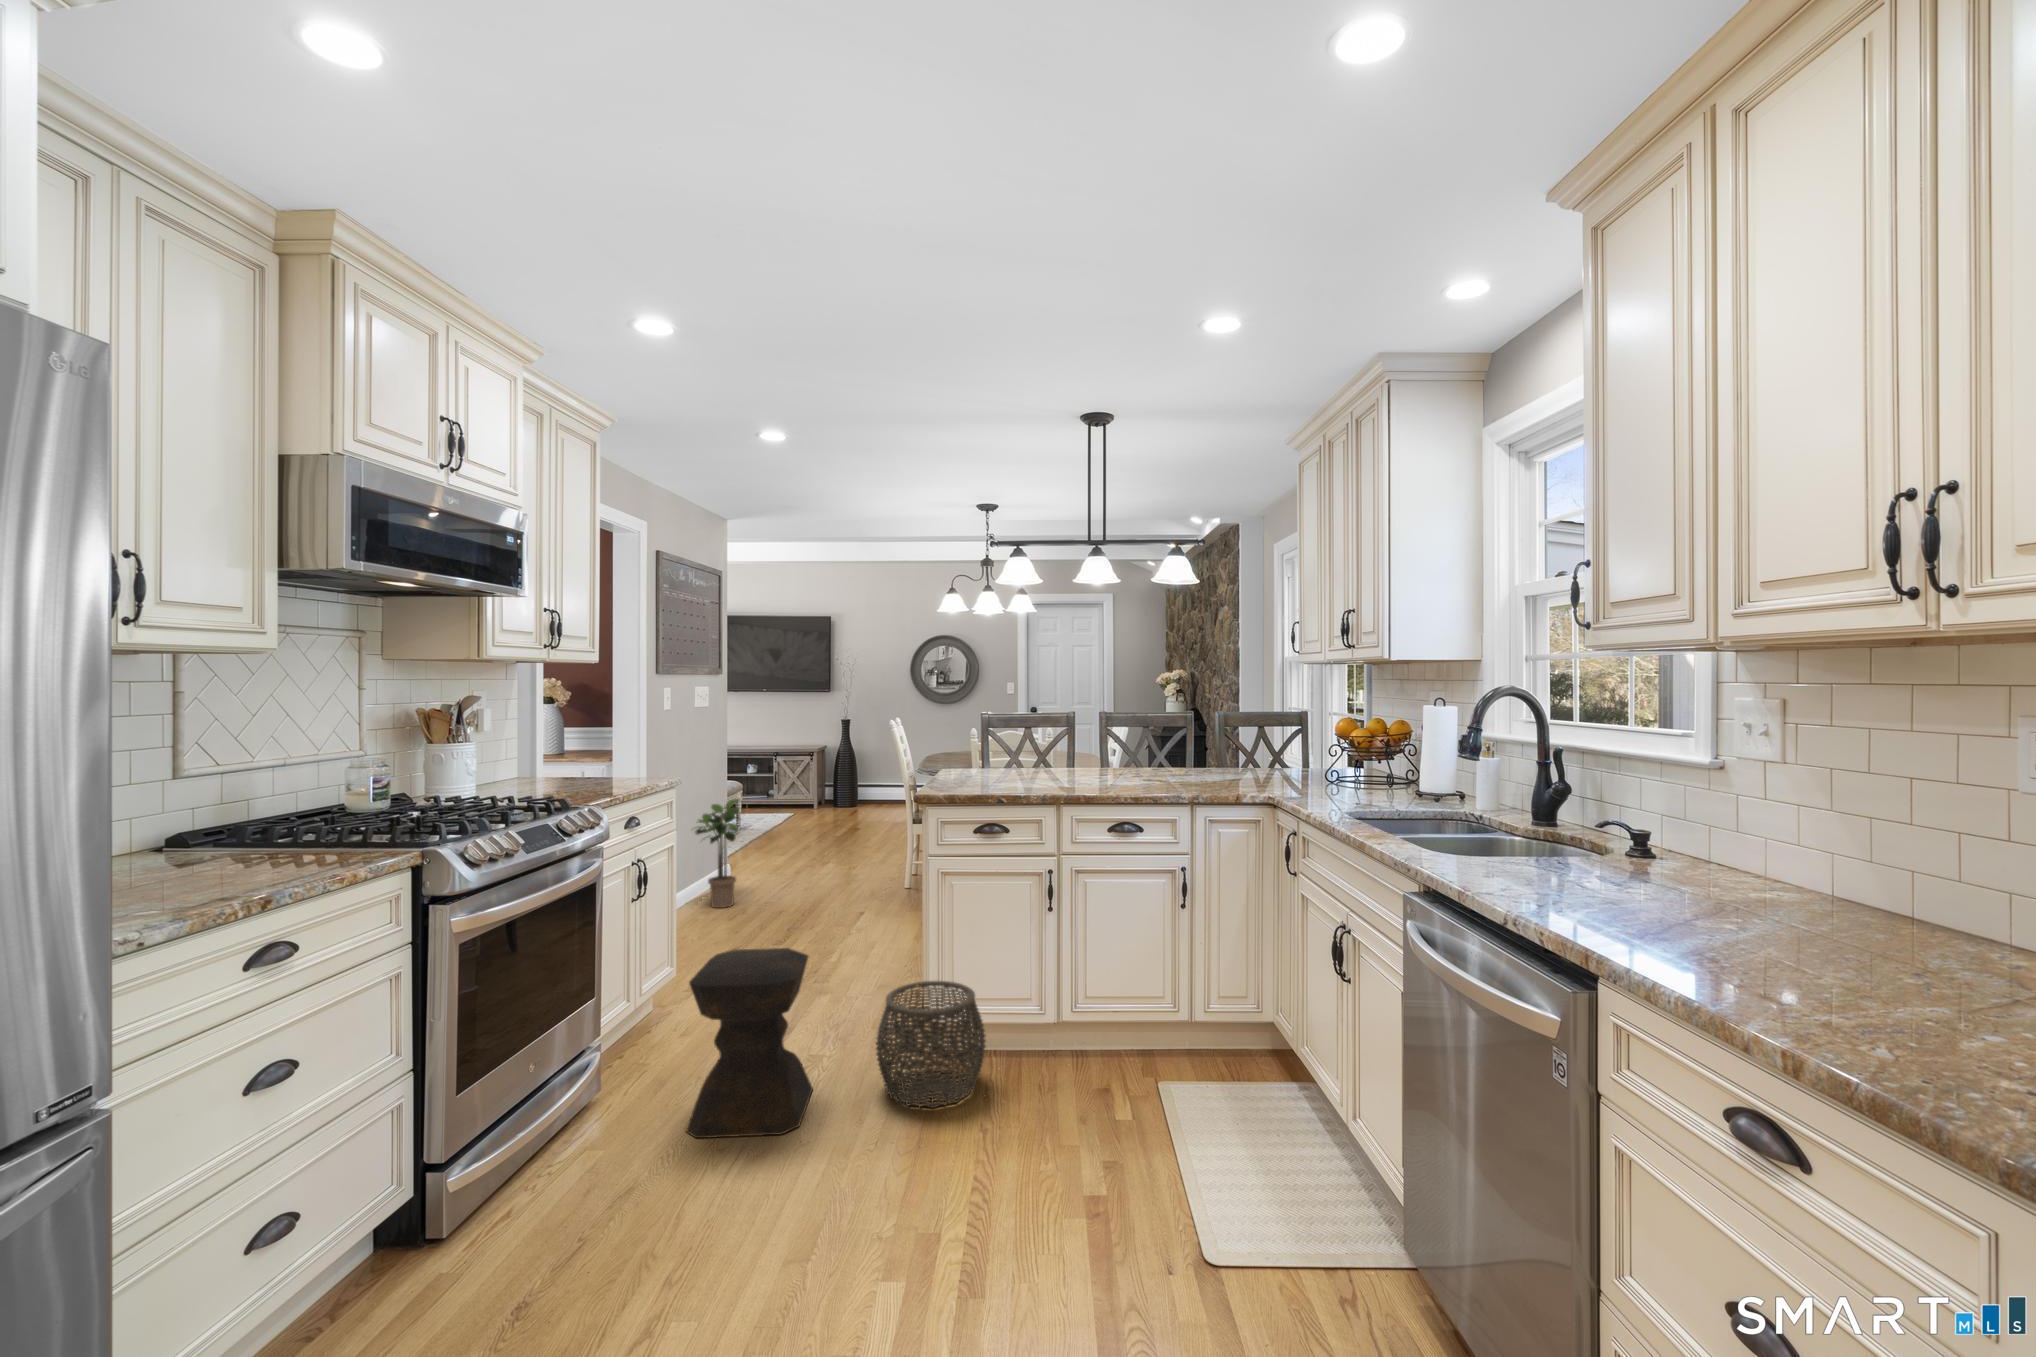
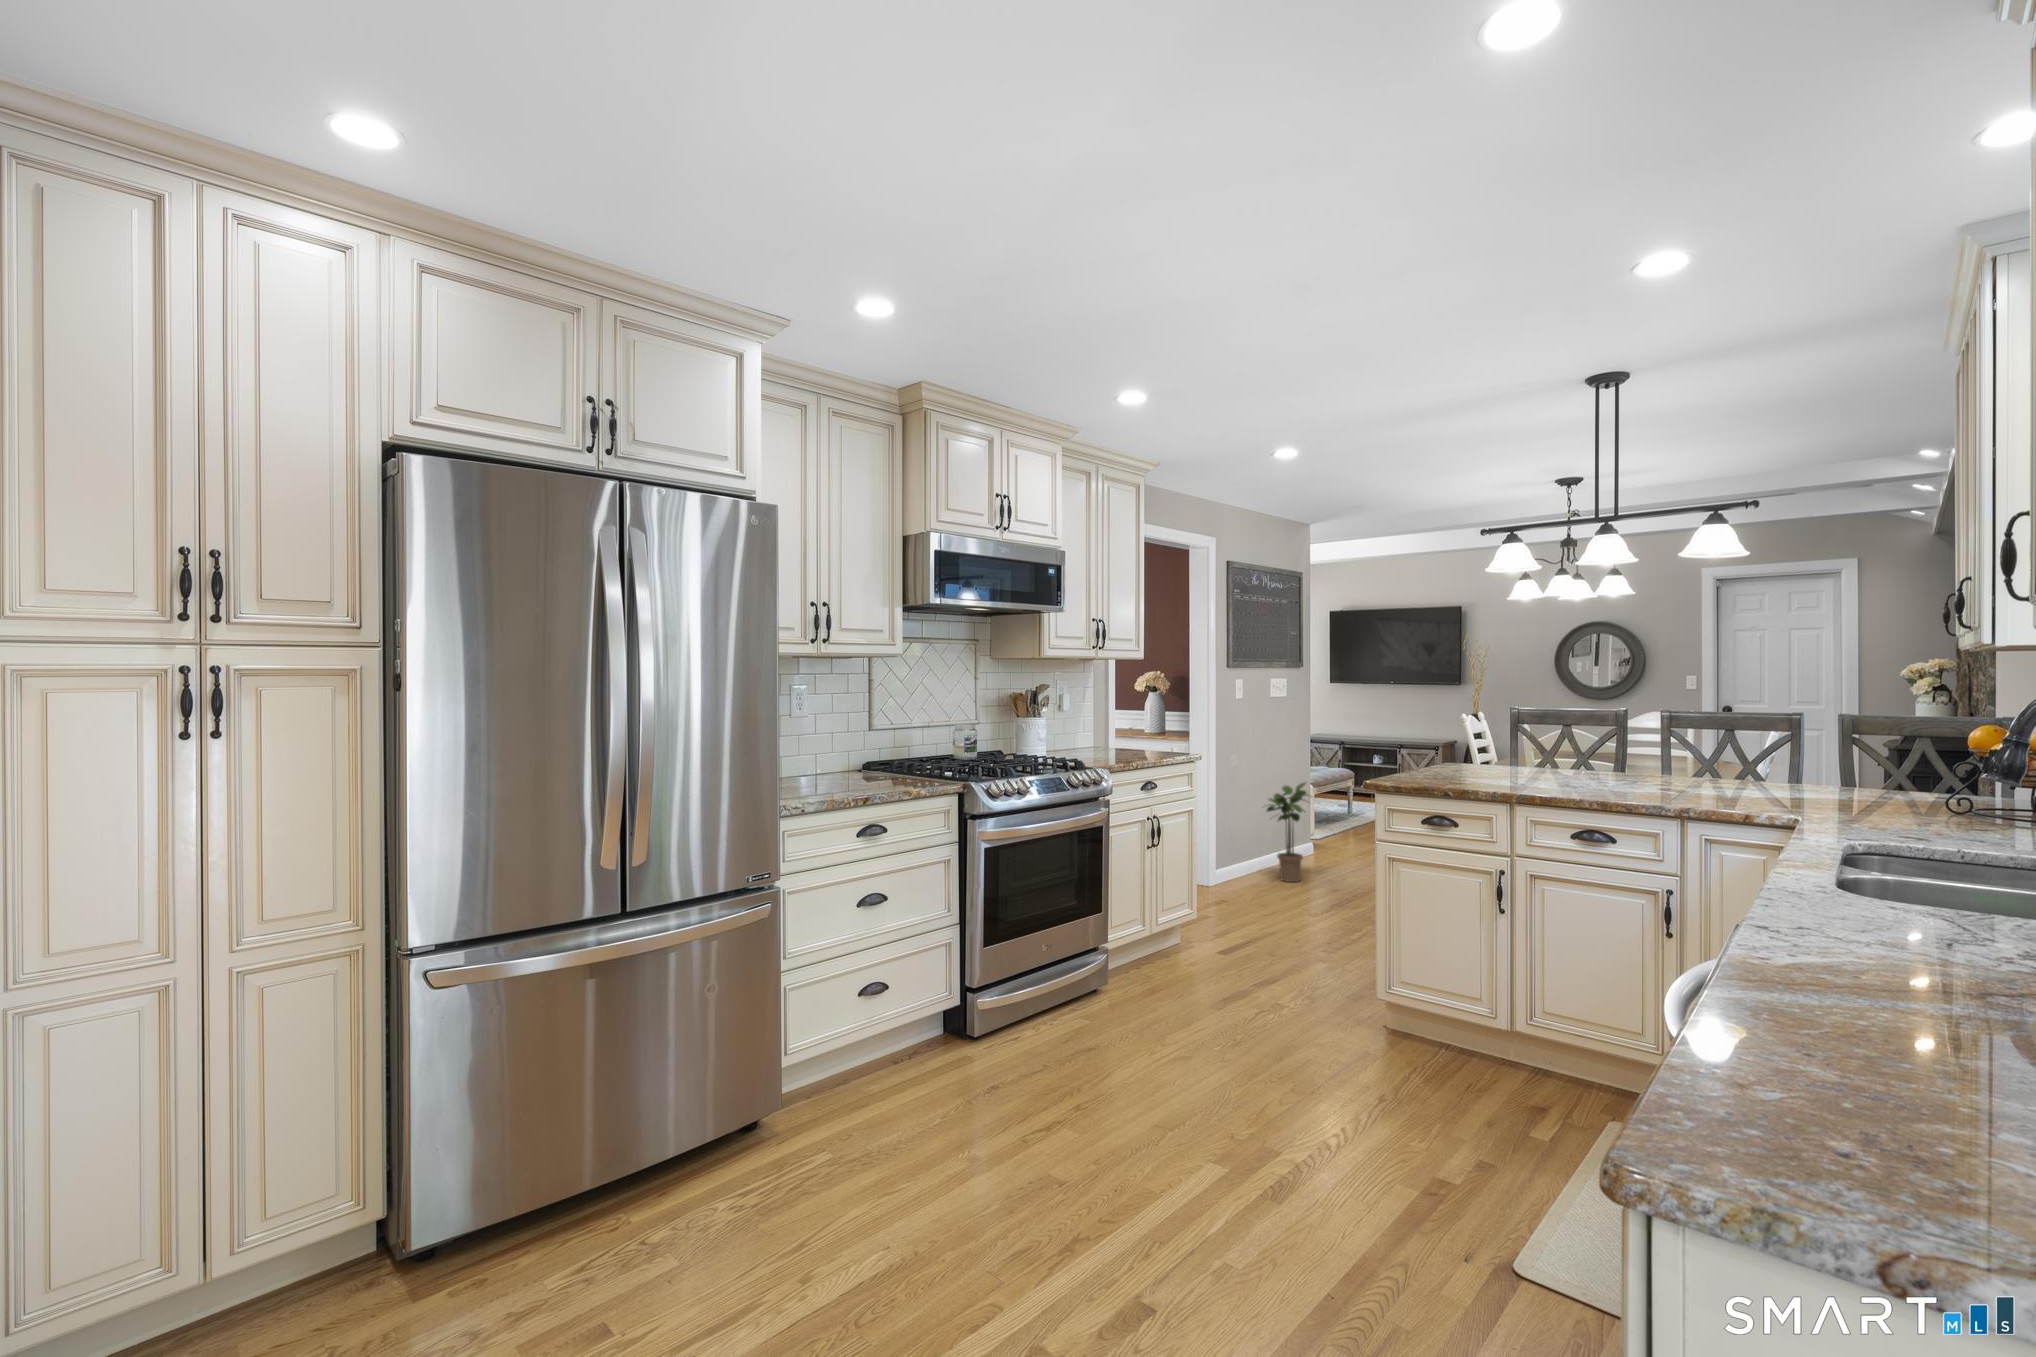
stool: present [686,948,813,1138] -> none [1146,896,1257,1050]
woven basket: present [876,981,986,1107] -> none [1302,957,1413,1073]

